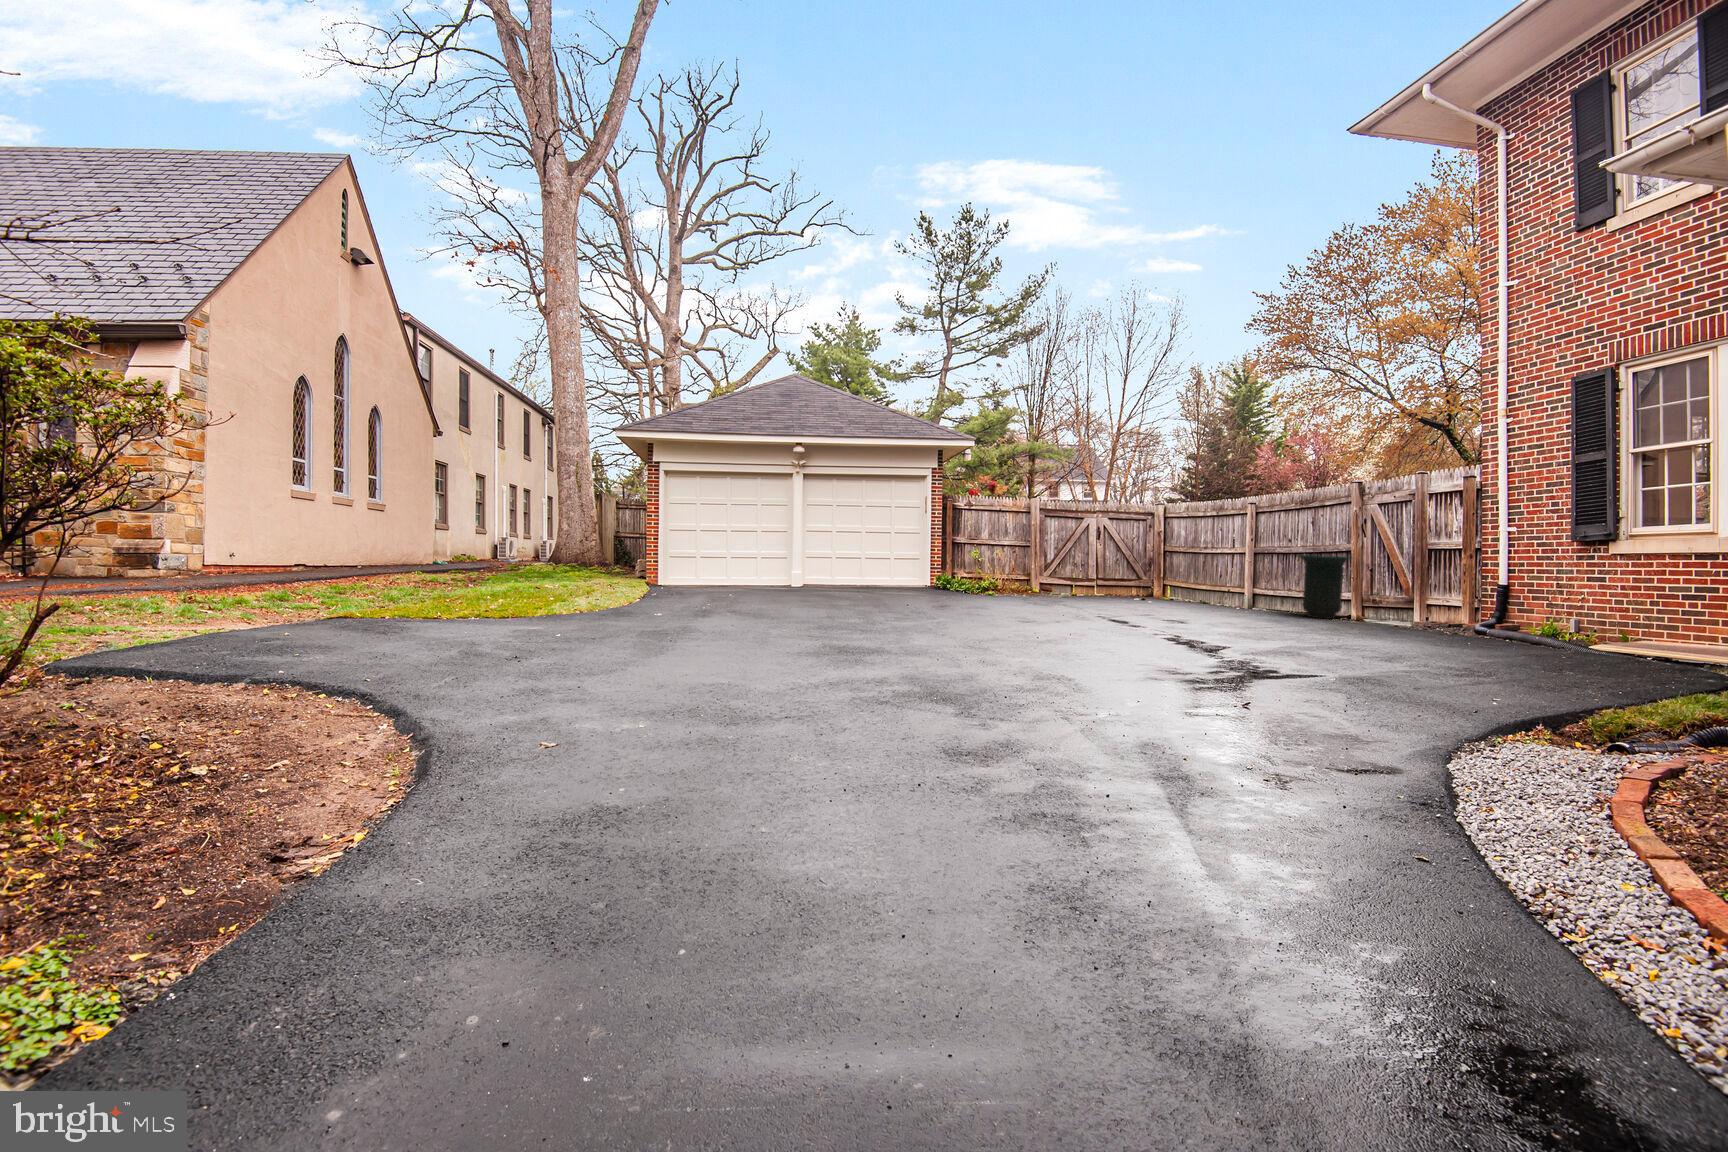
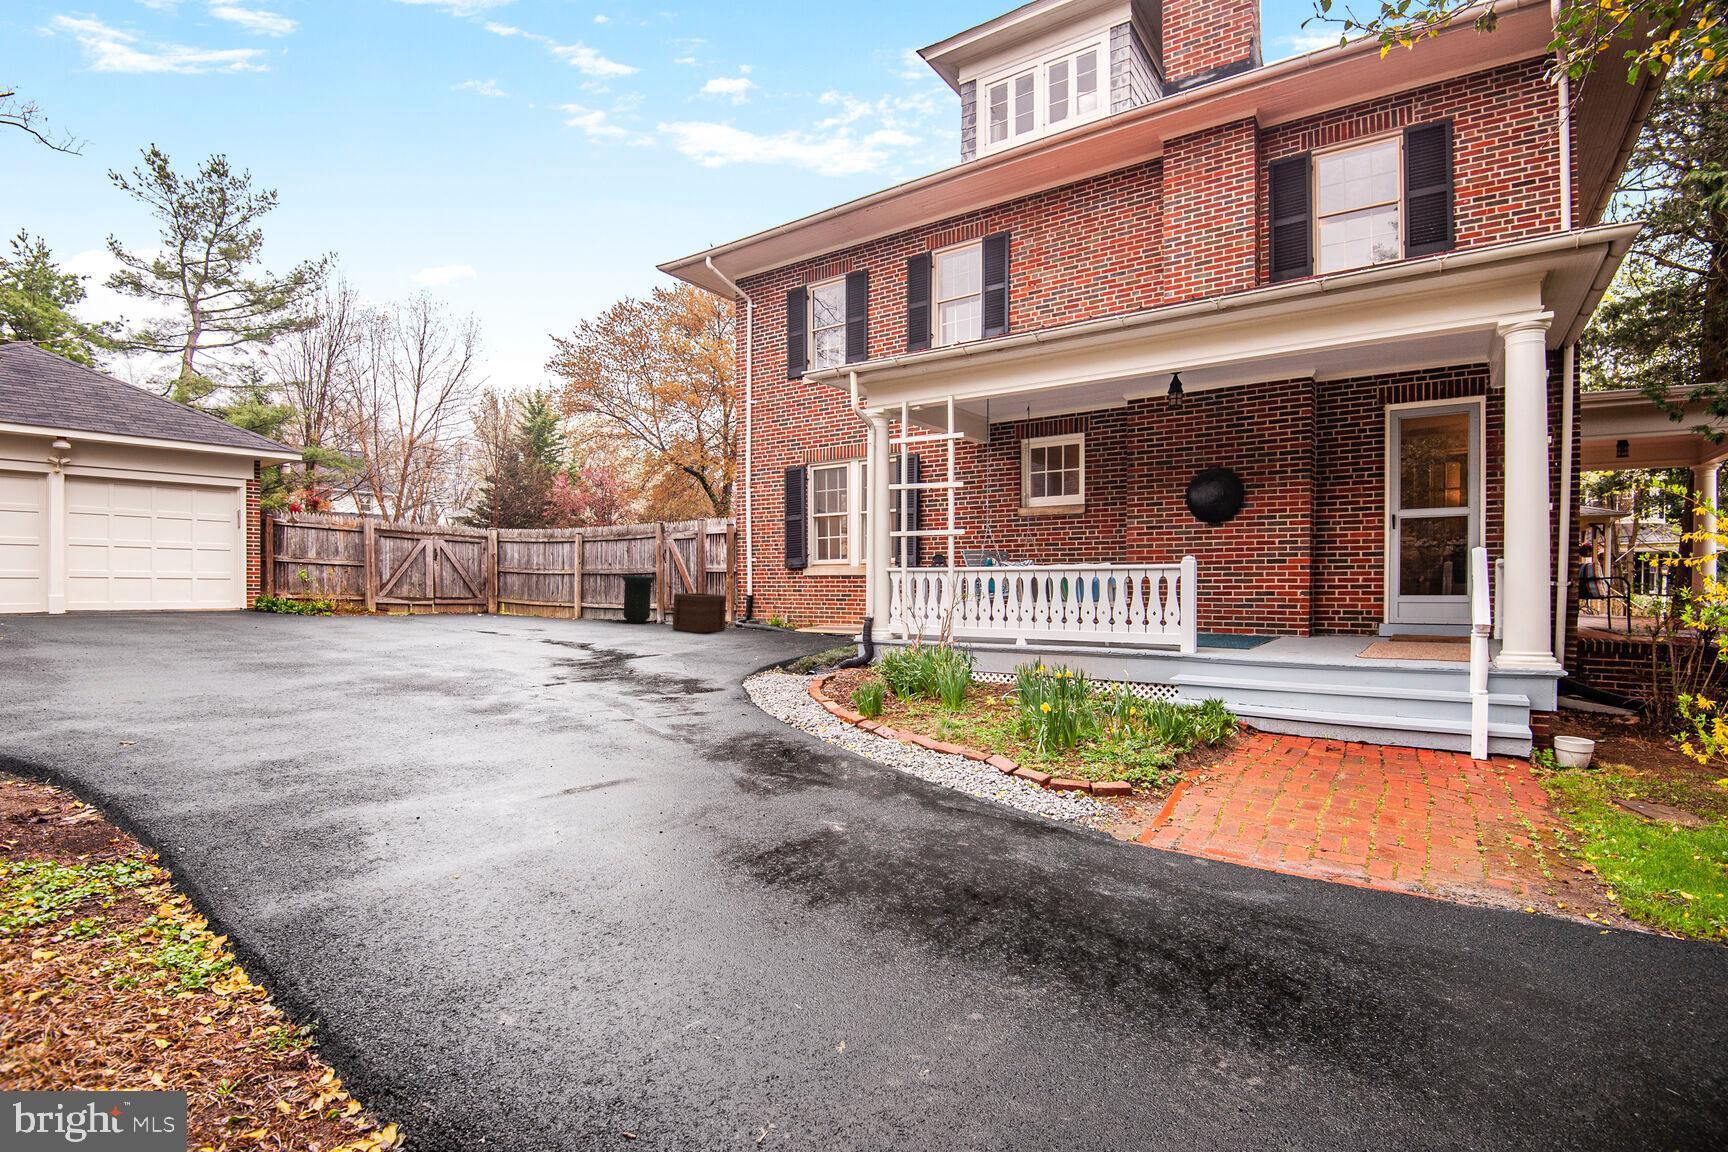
wooden crate: none [1369,578,1459,636] -> present [673,593,726,633]

